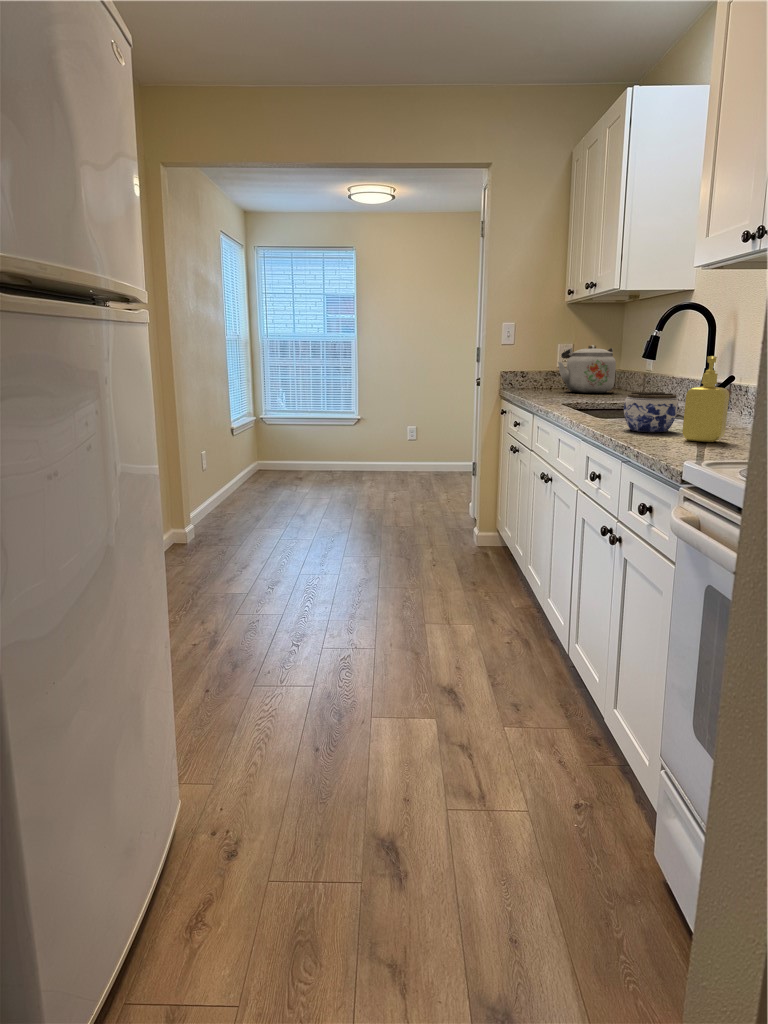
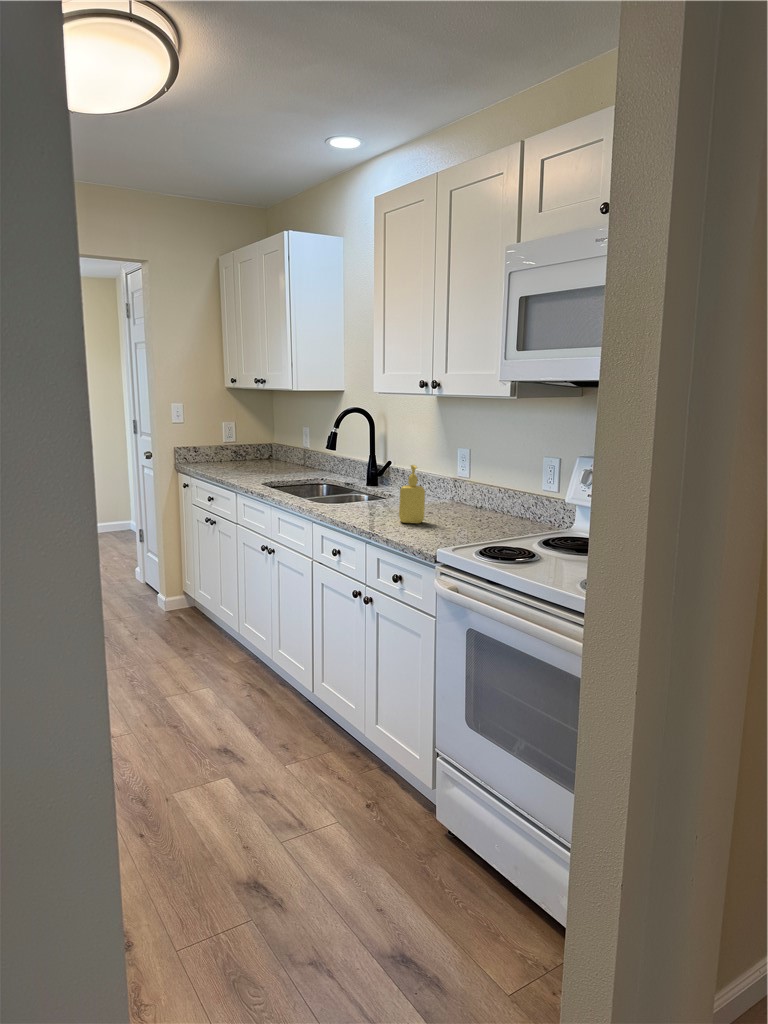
kettle: present [558,345,616,393] -> none [231,426,279,466]
jar: present [624,392,678,432] -> none [348,485,385,516]

